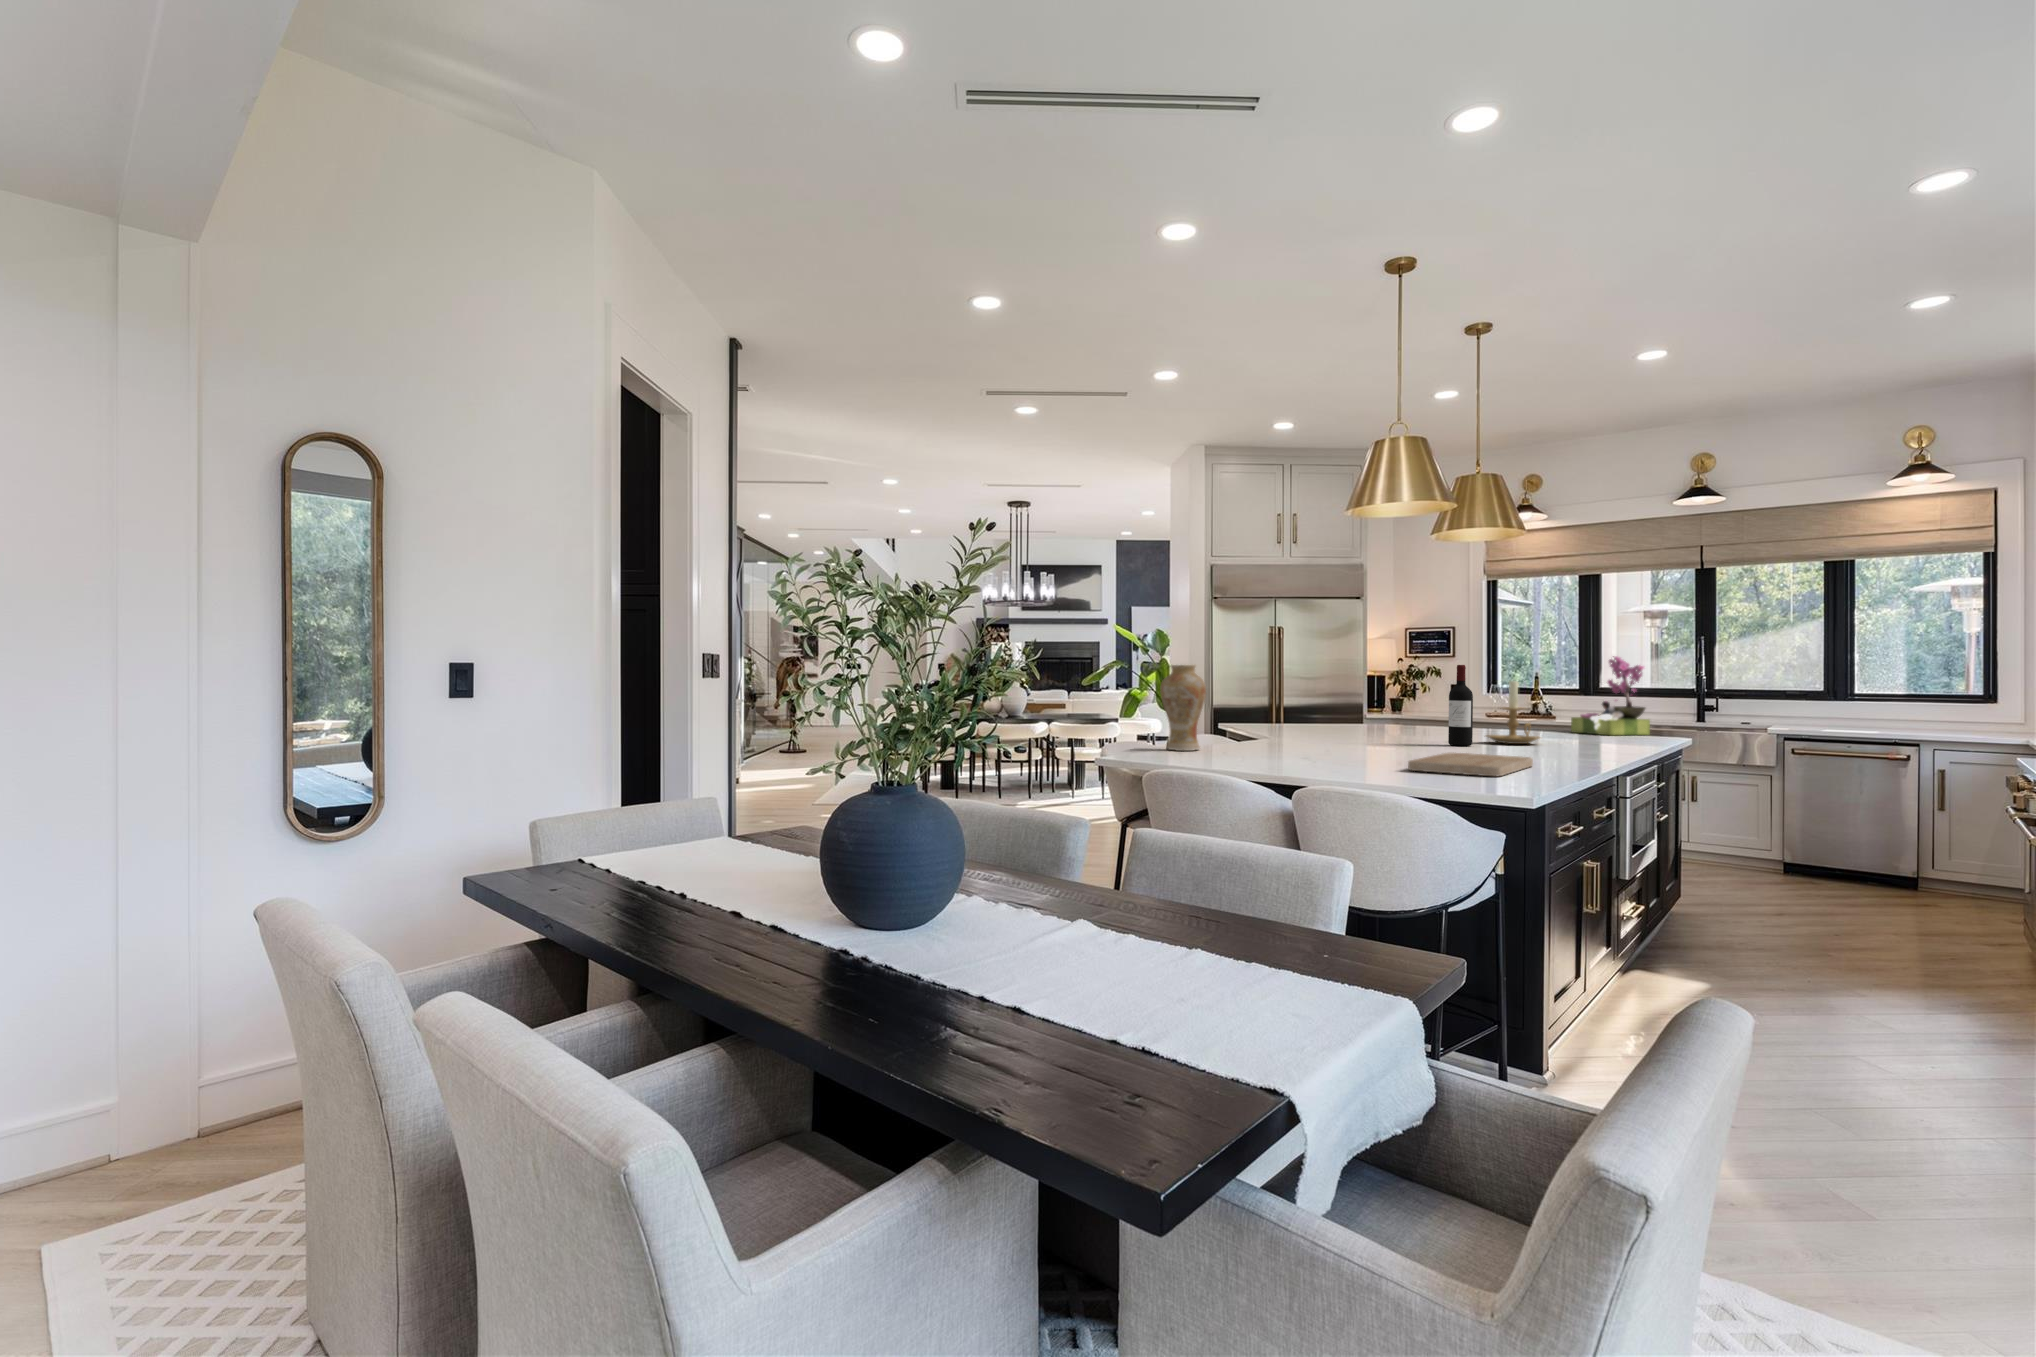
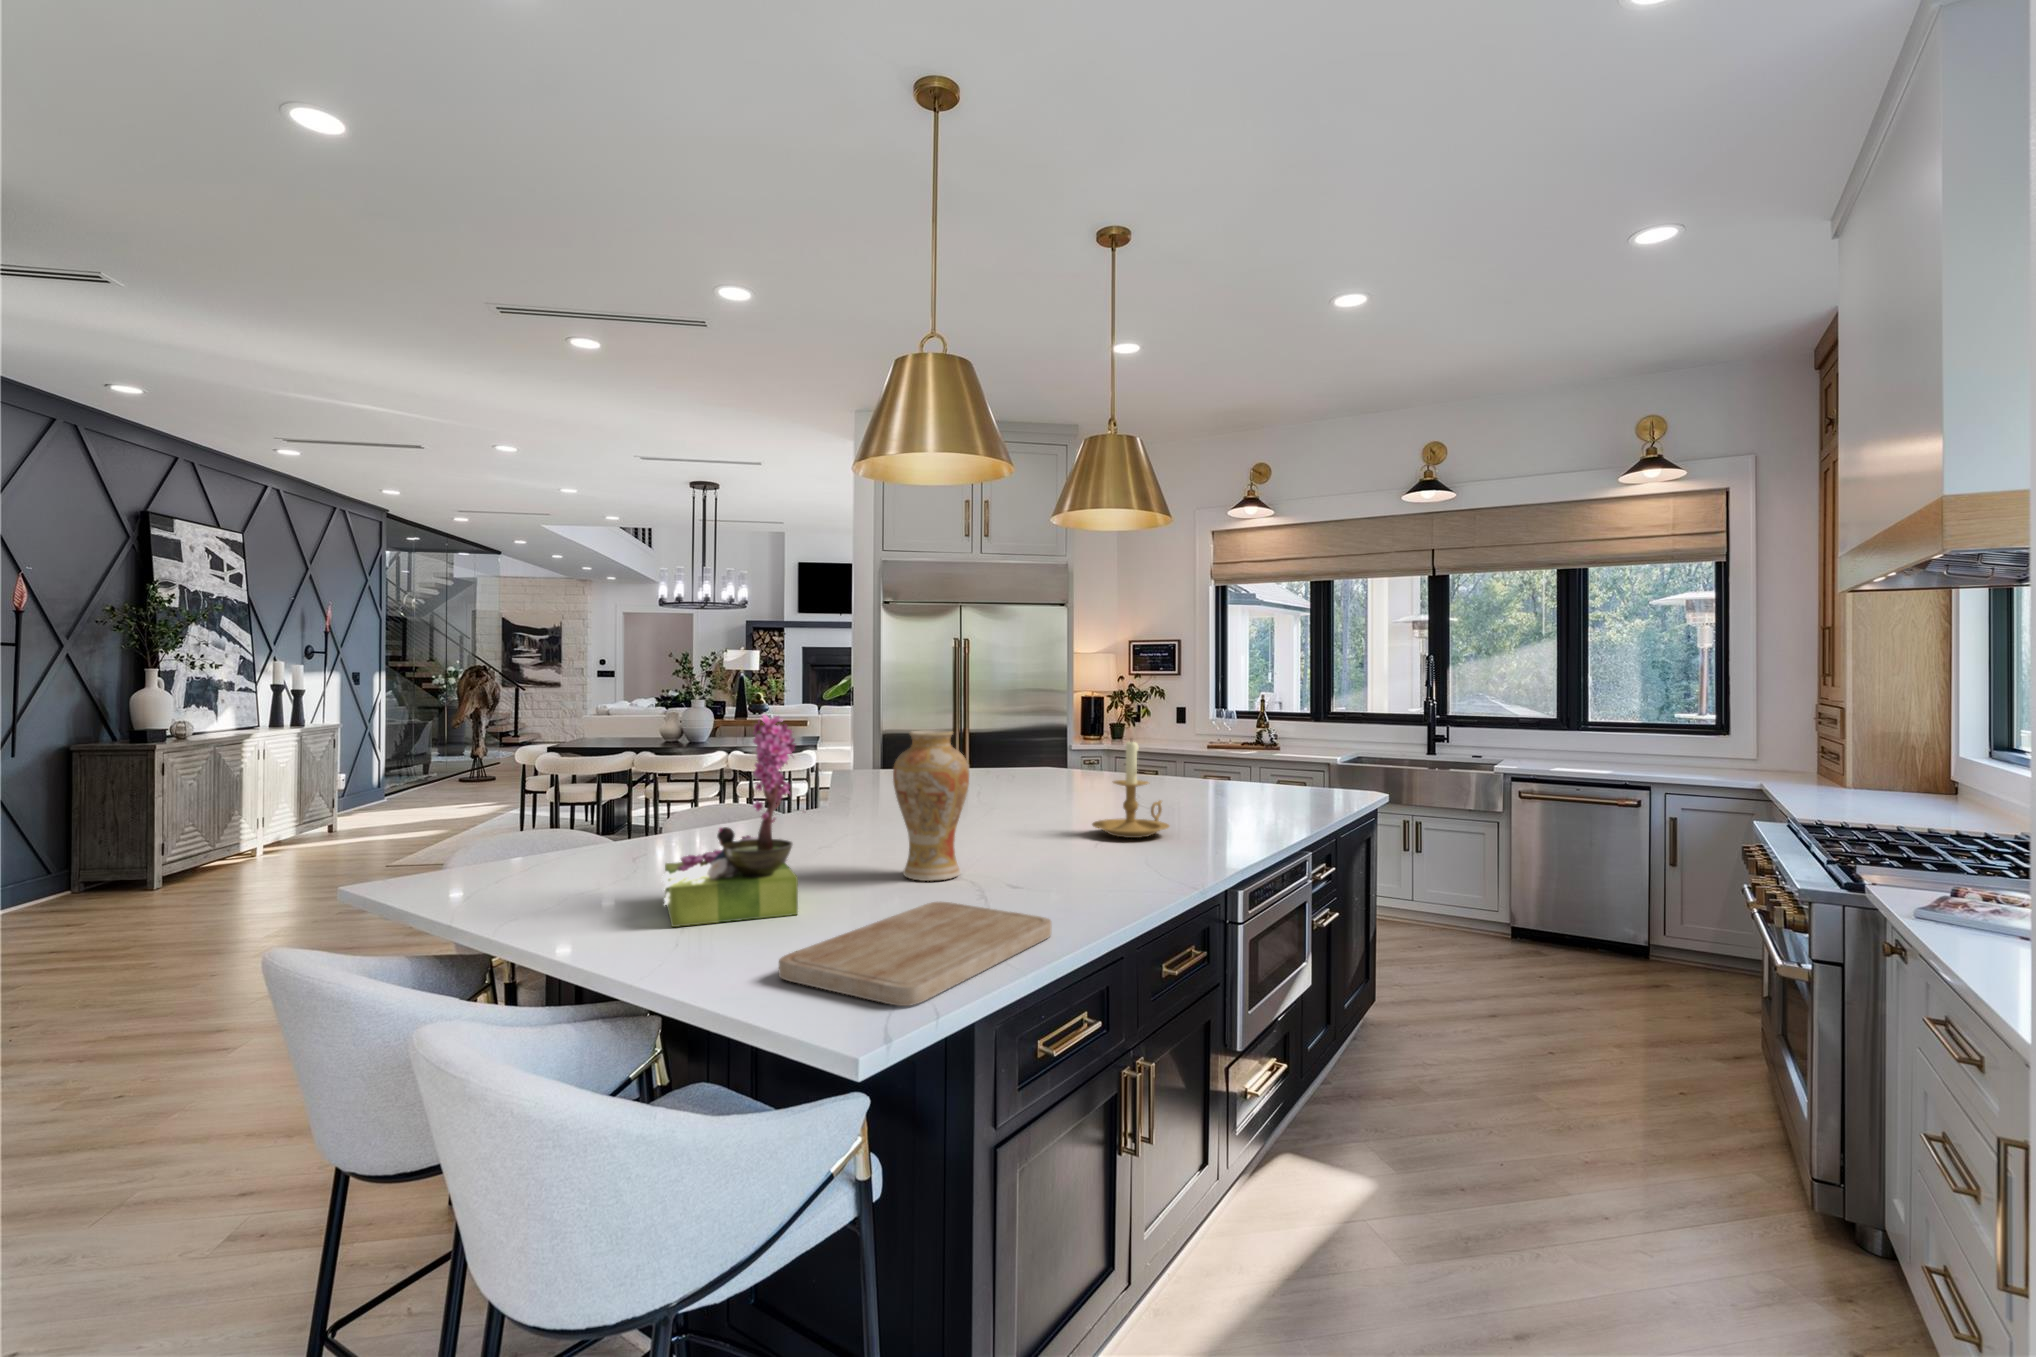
flower arrangement: present [1571,656,1650,735] -> present [662,715,798,927]
vase: present [1160,665,1206,751] -> present [893,730,969,881]
wine bottle: present [1448,665,1473,746] -> none [1028,722,1062,847]

